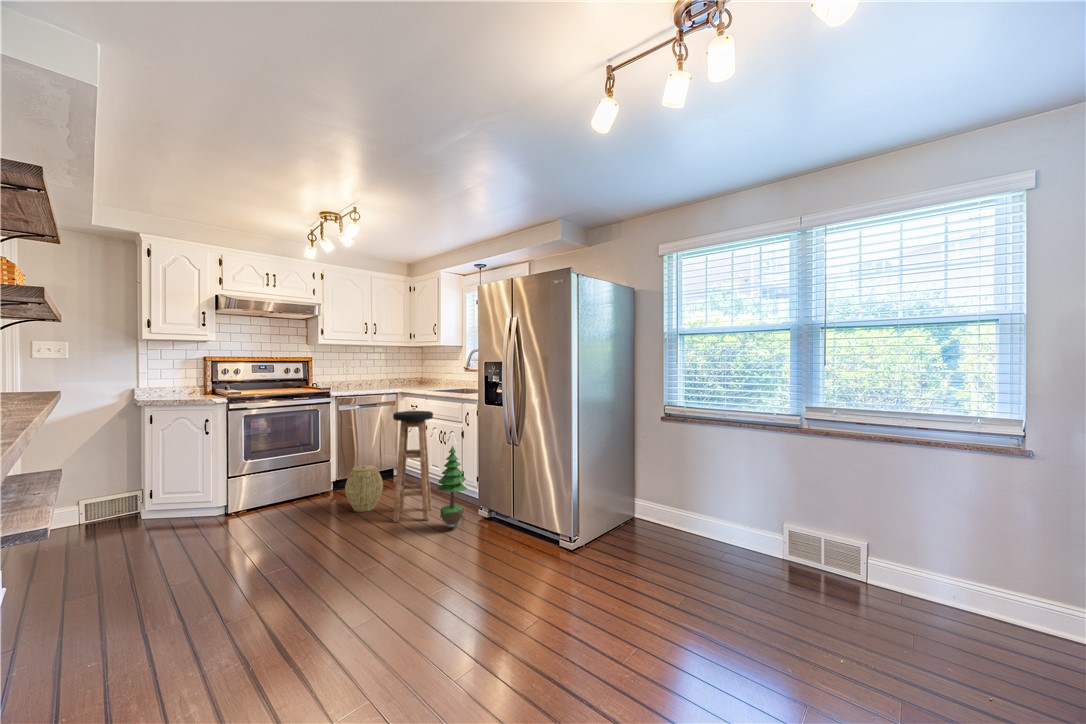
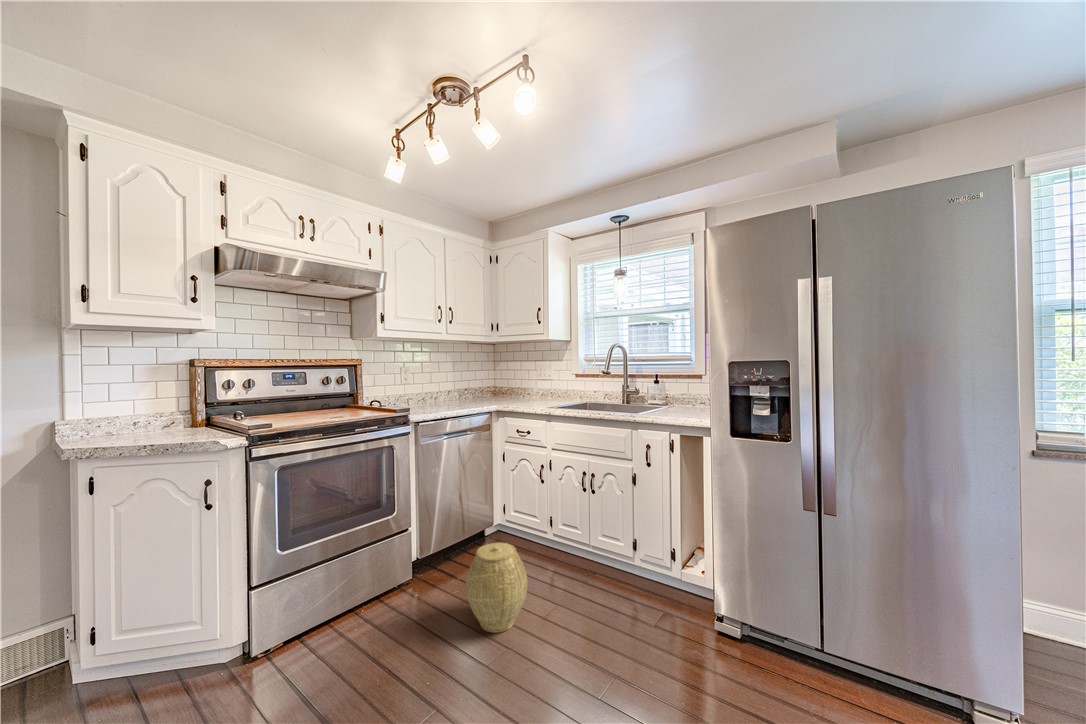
bar stool: present [393,411,433,522] -> none [561,448,637,662]
potted tree: present [437,446,467,528] -> none [672,519,732,675]

